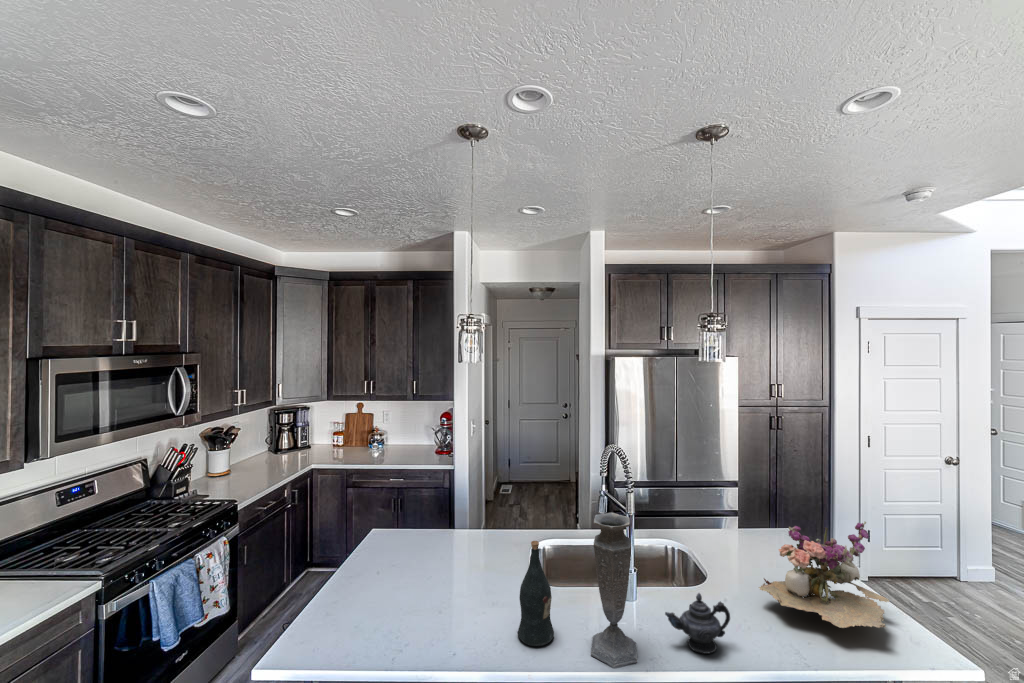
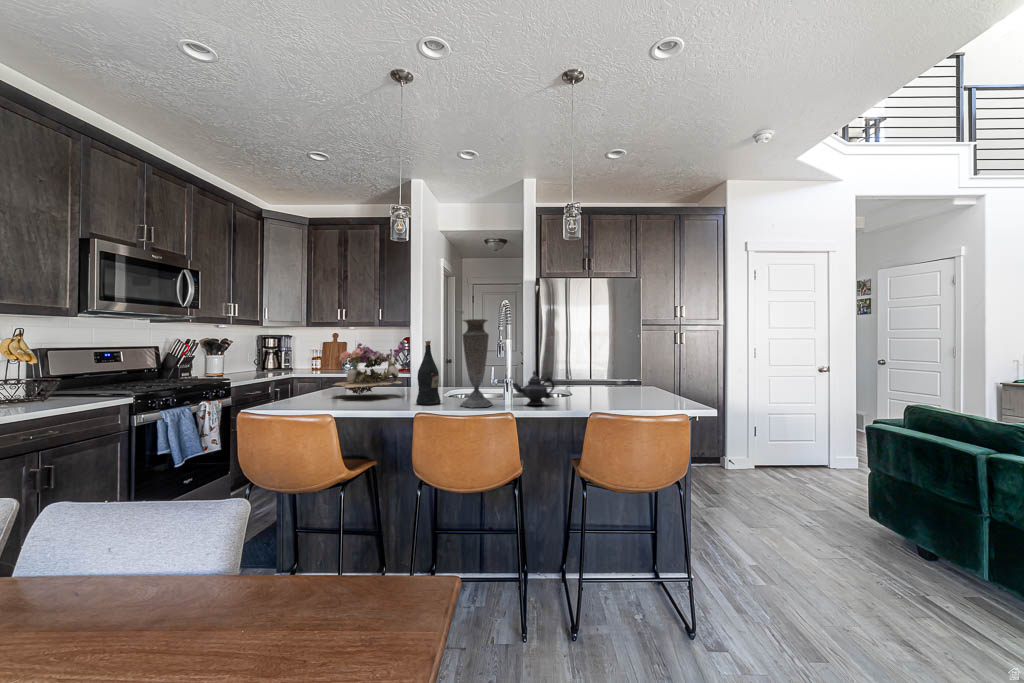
flower arrangement: present [759,522,889,628] -> present [333,340,405,396]

